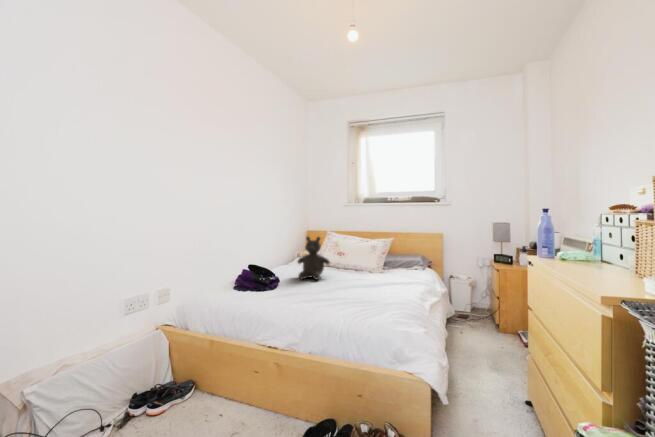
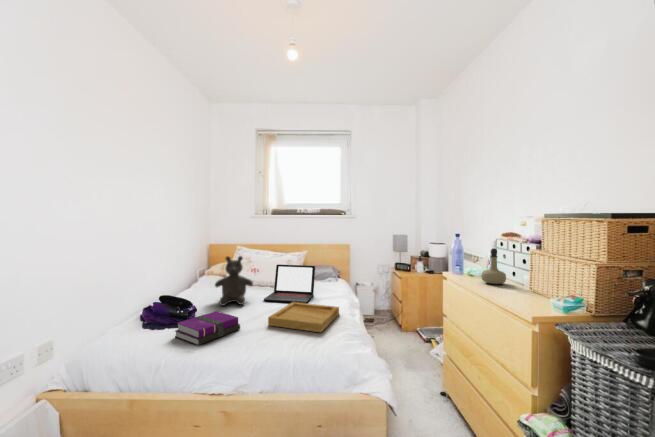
perfume bottle: none [567,222,603,268] -> present [481,248,506,284]
laptop: none [338,247,390,283] -> present [264,264,315,303]
notebook: none [251,280,303,303] -> present [175,311,240,345]
tray: none [328,280,403,307] -> present [268,302,339,332]

